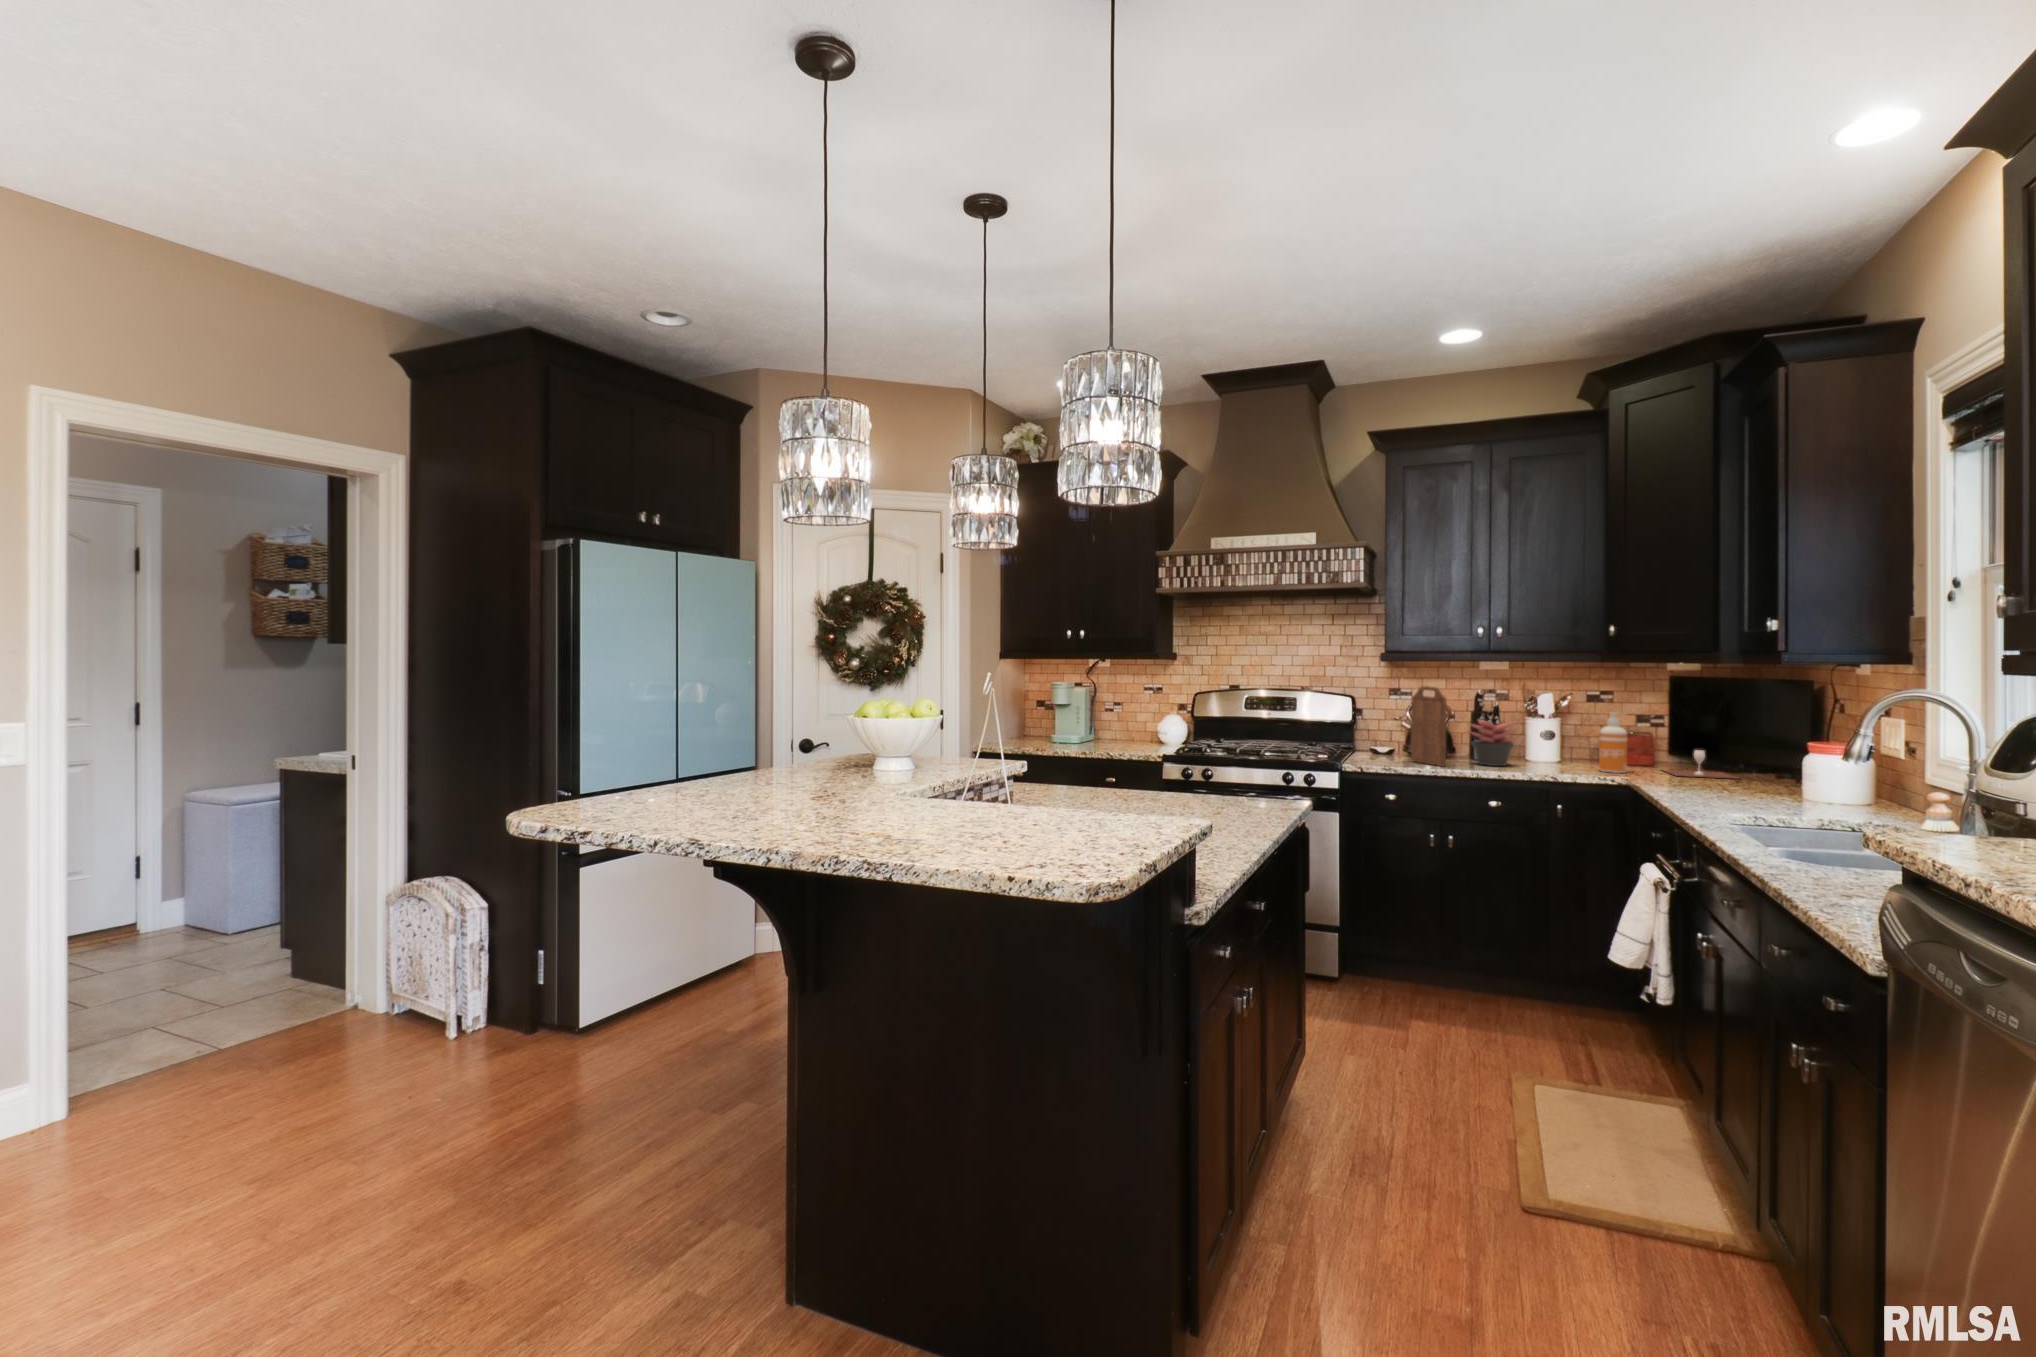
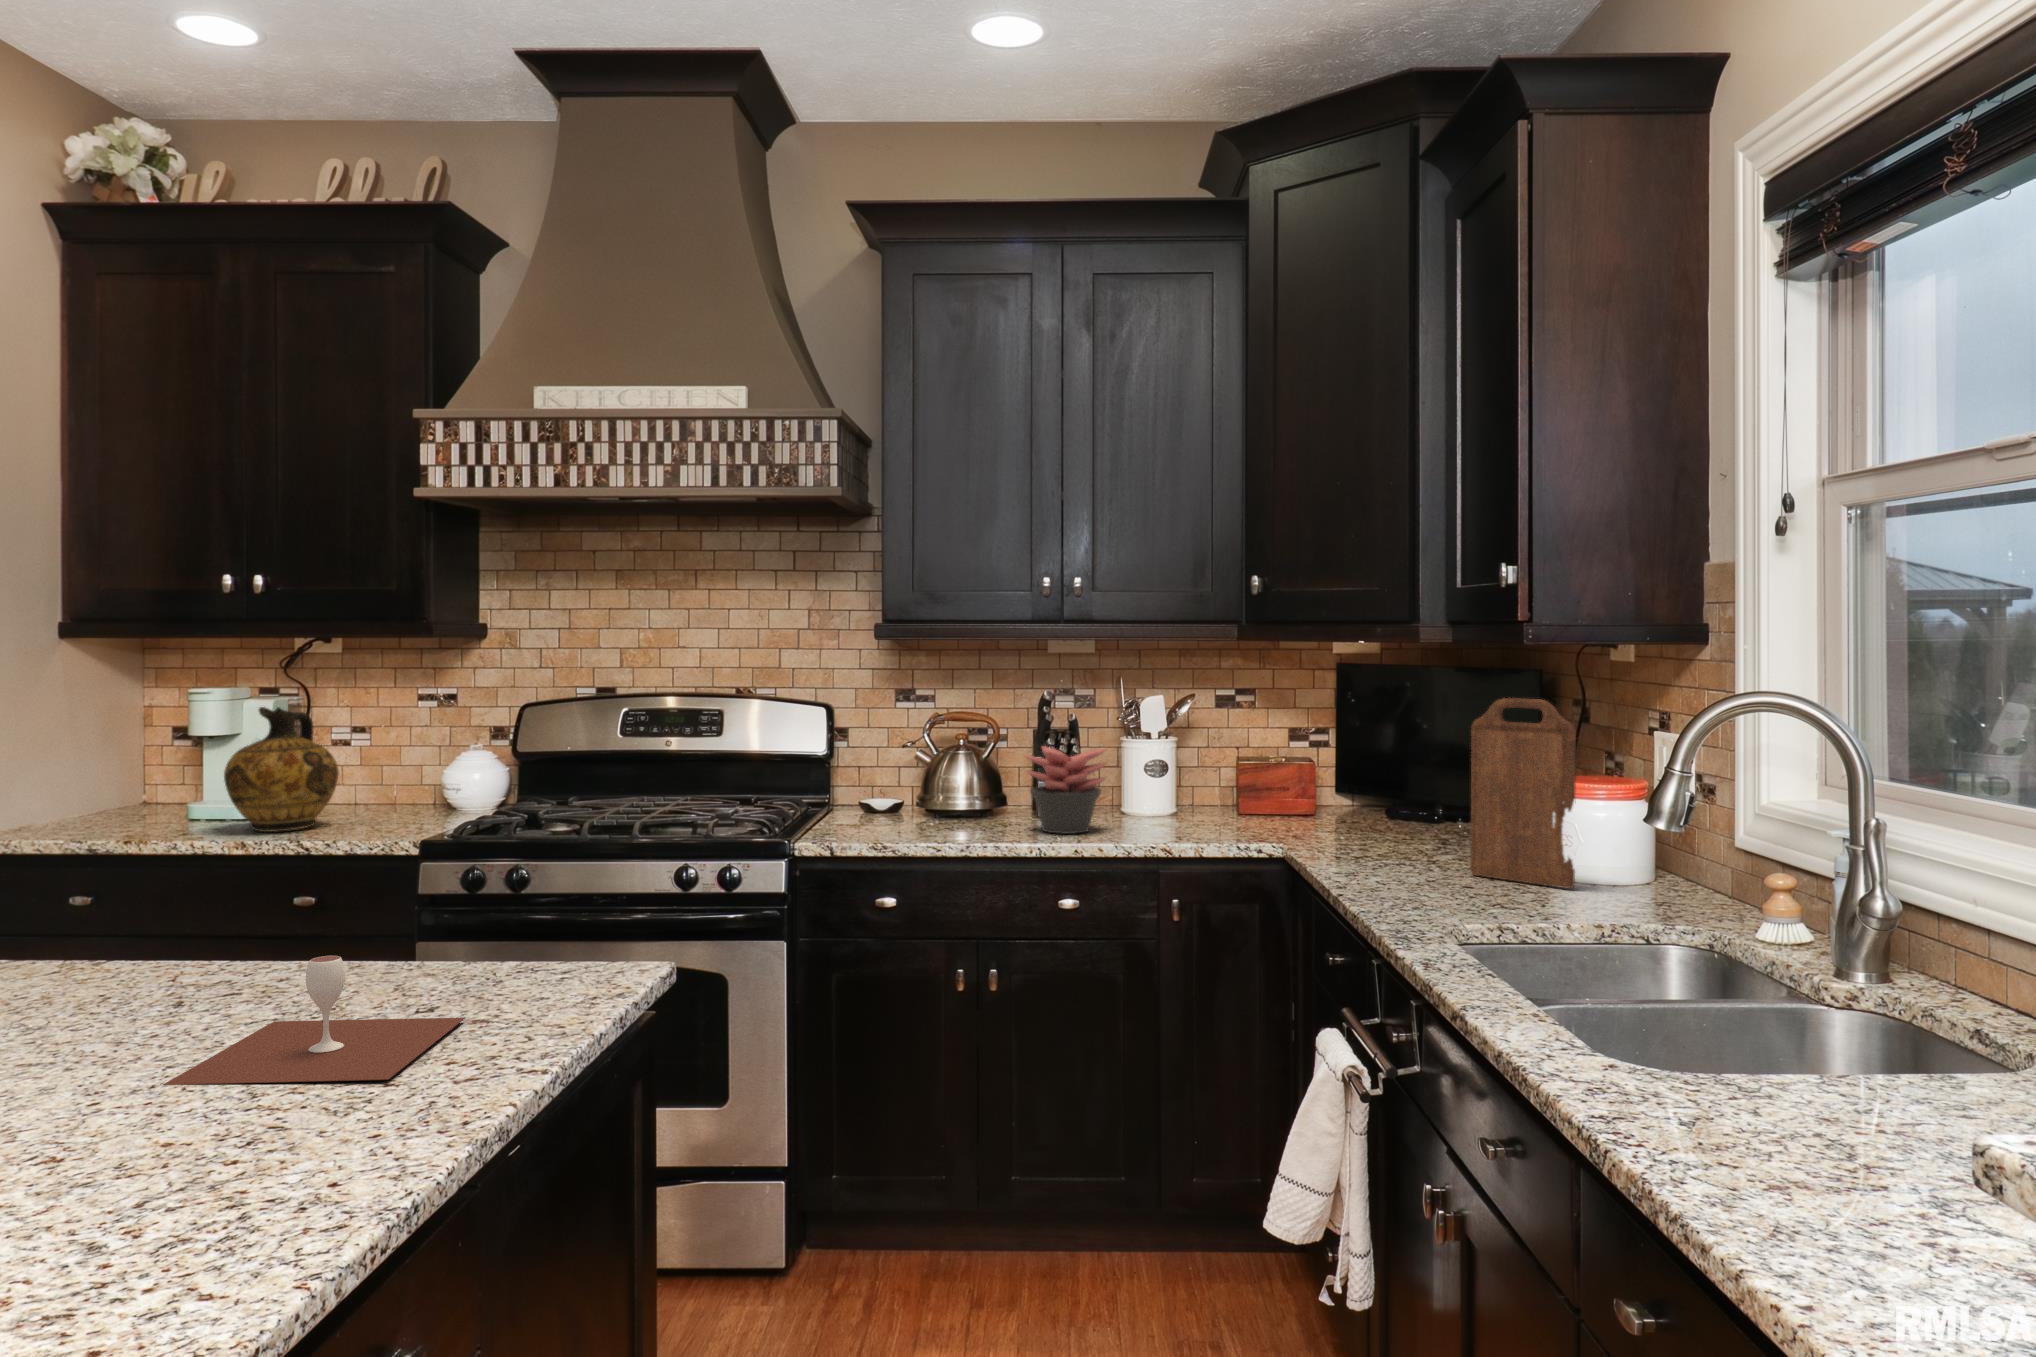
cutting board: present [1411,686,1447,766] -> present [1470,698,1576,889]
ceramic jug: none [1072,689,1116,745] -> present [224,707,339,832]
soap dispenser: present [1599,713,1627,773] -> none [1234,728,1277,836]
wine glass: present [1665,750,1736,778] -> present [163,956,465,1085]

